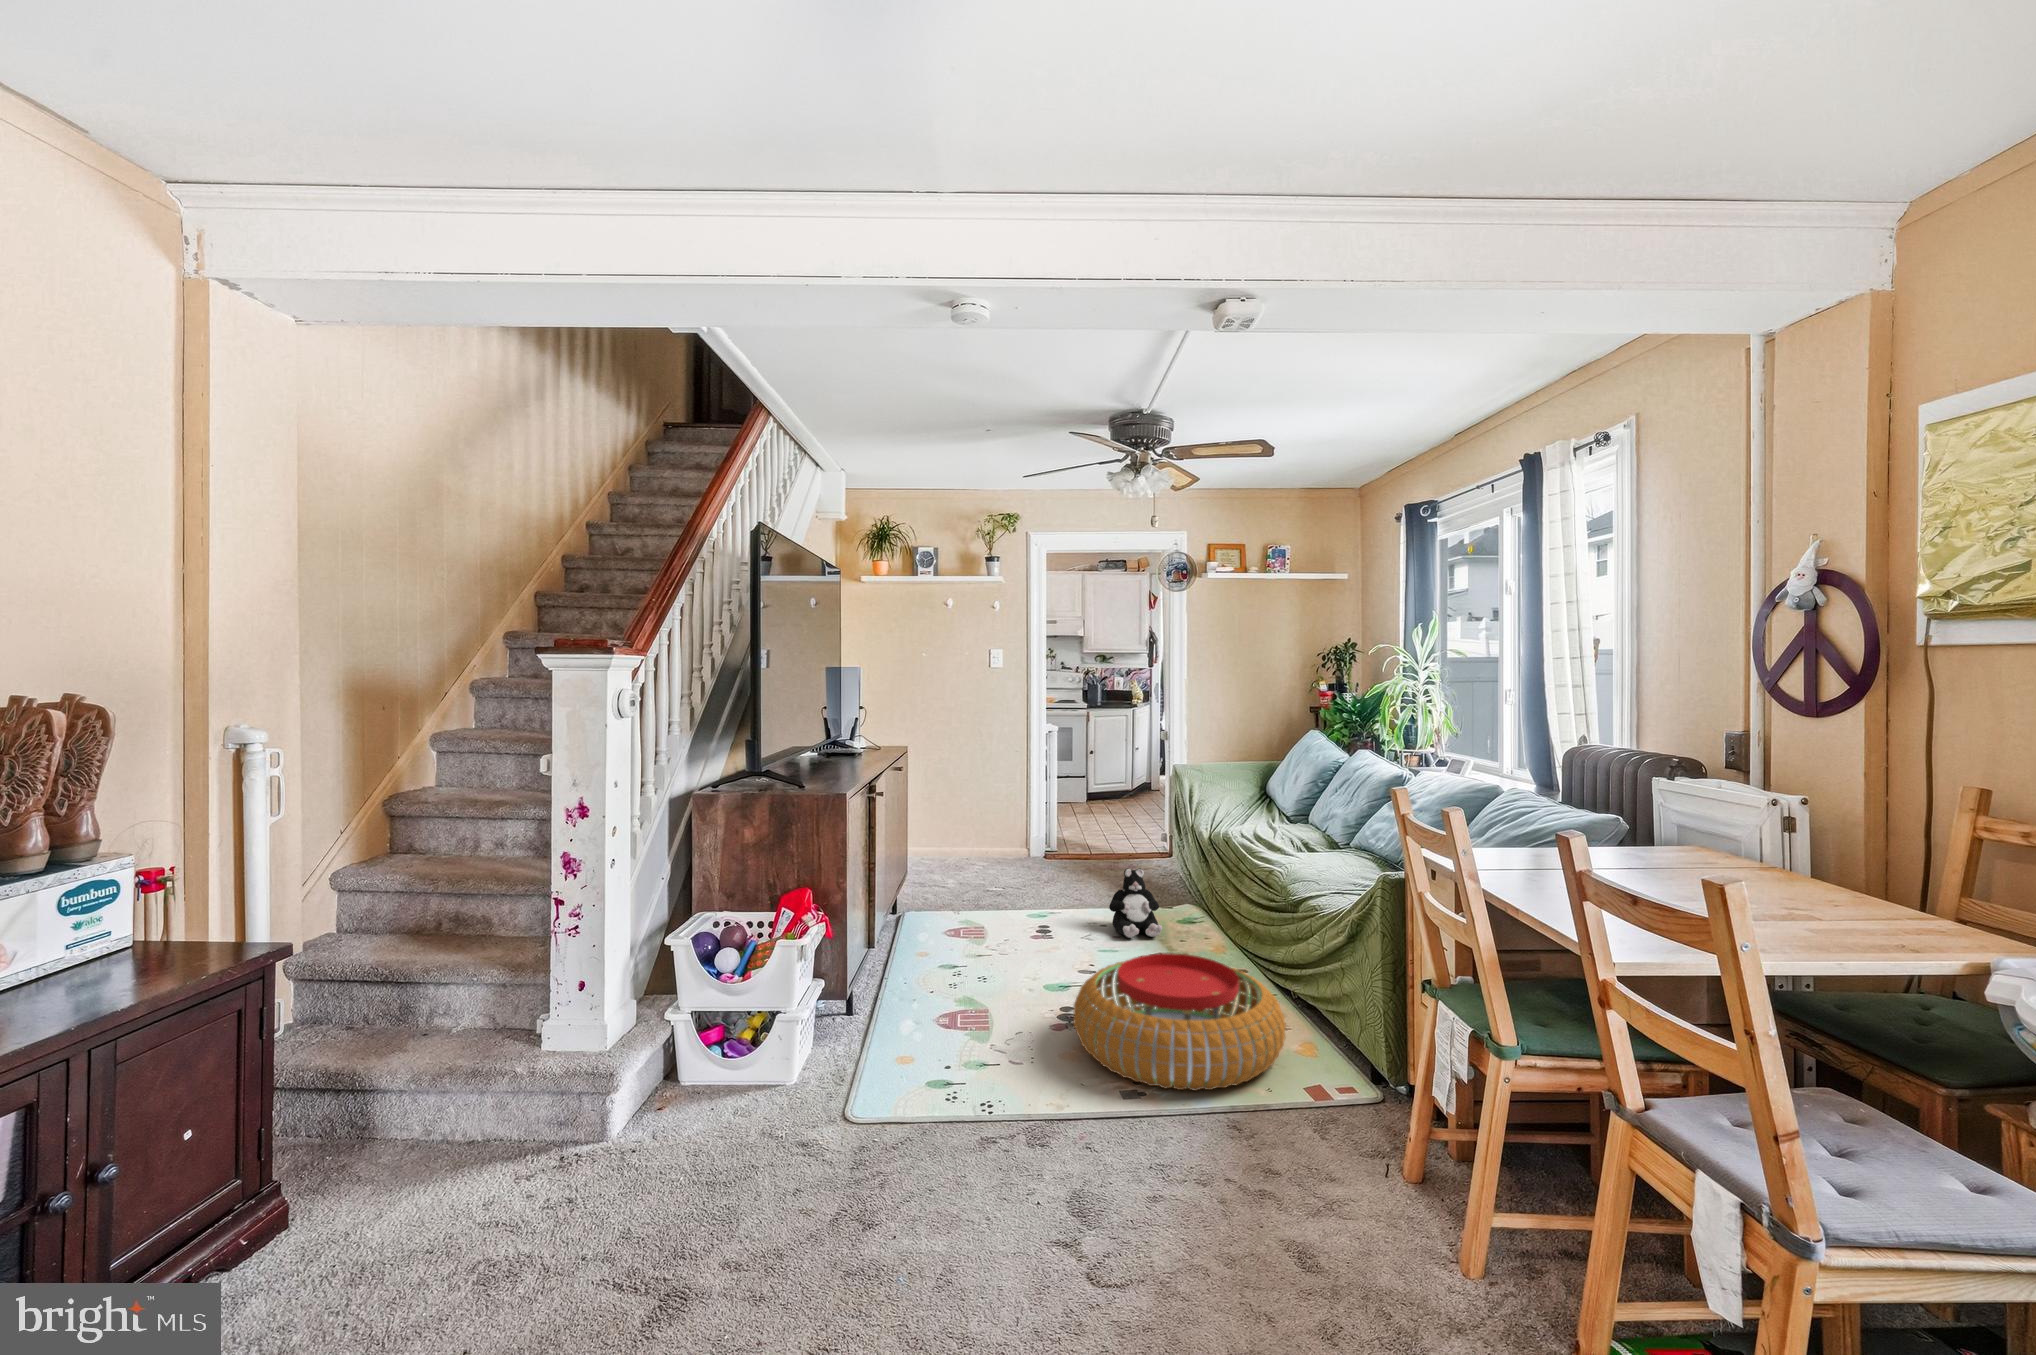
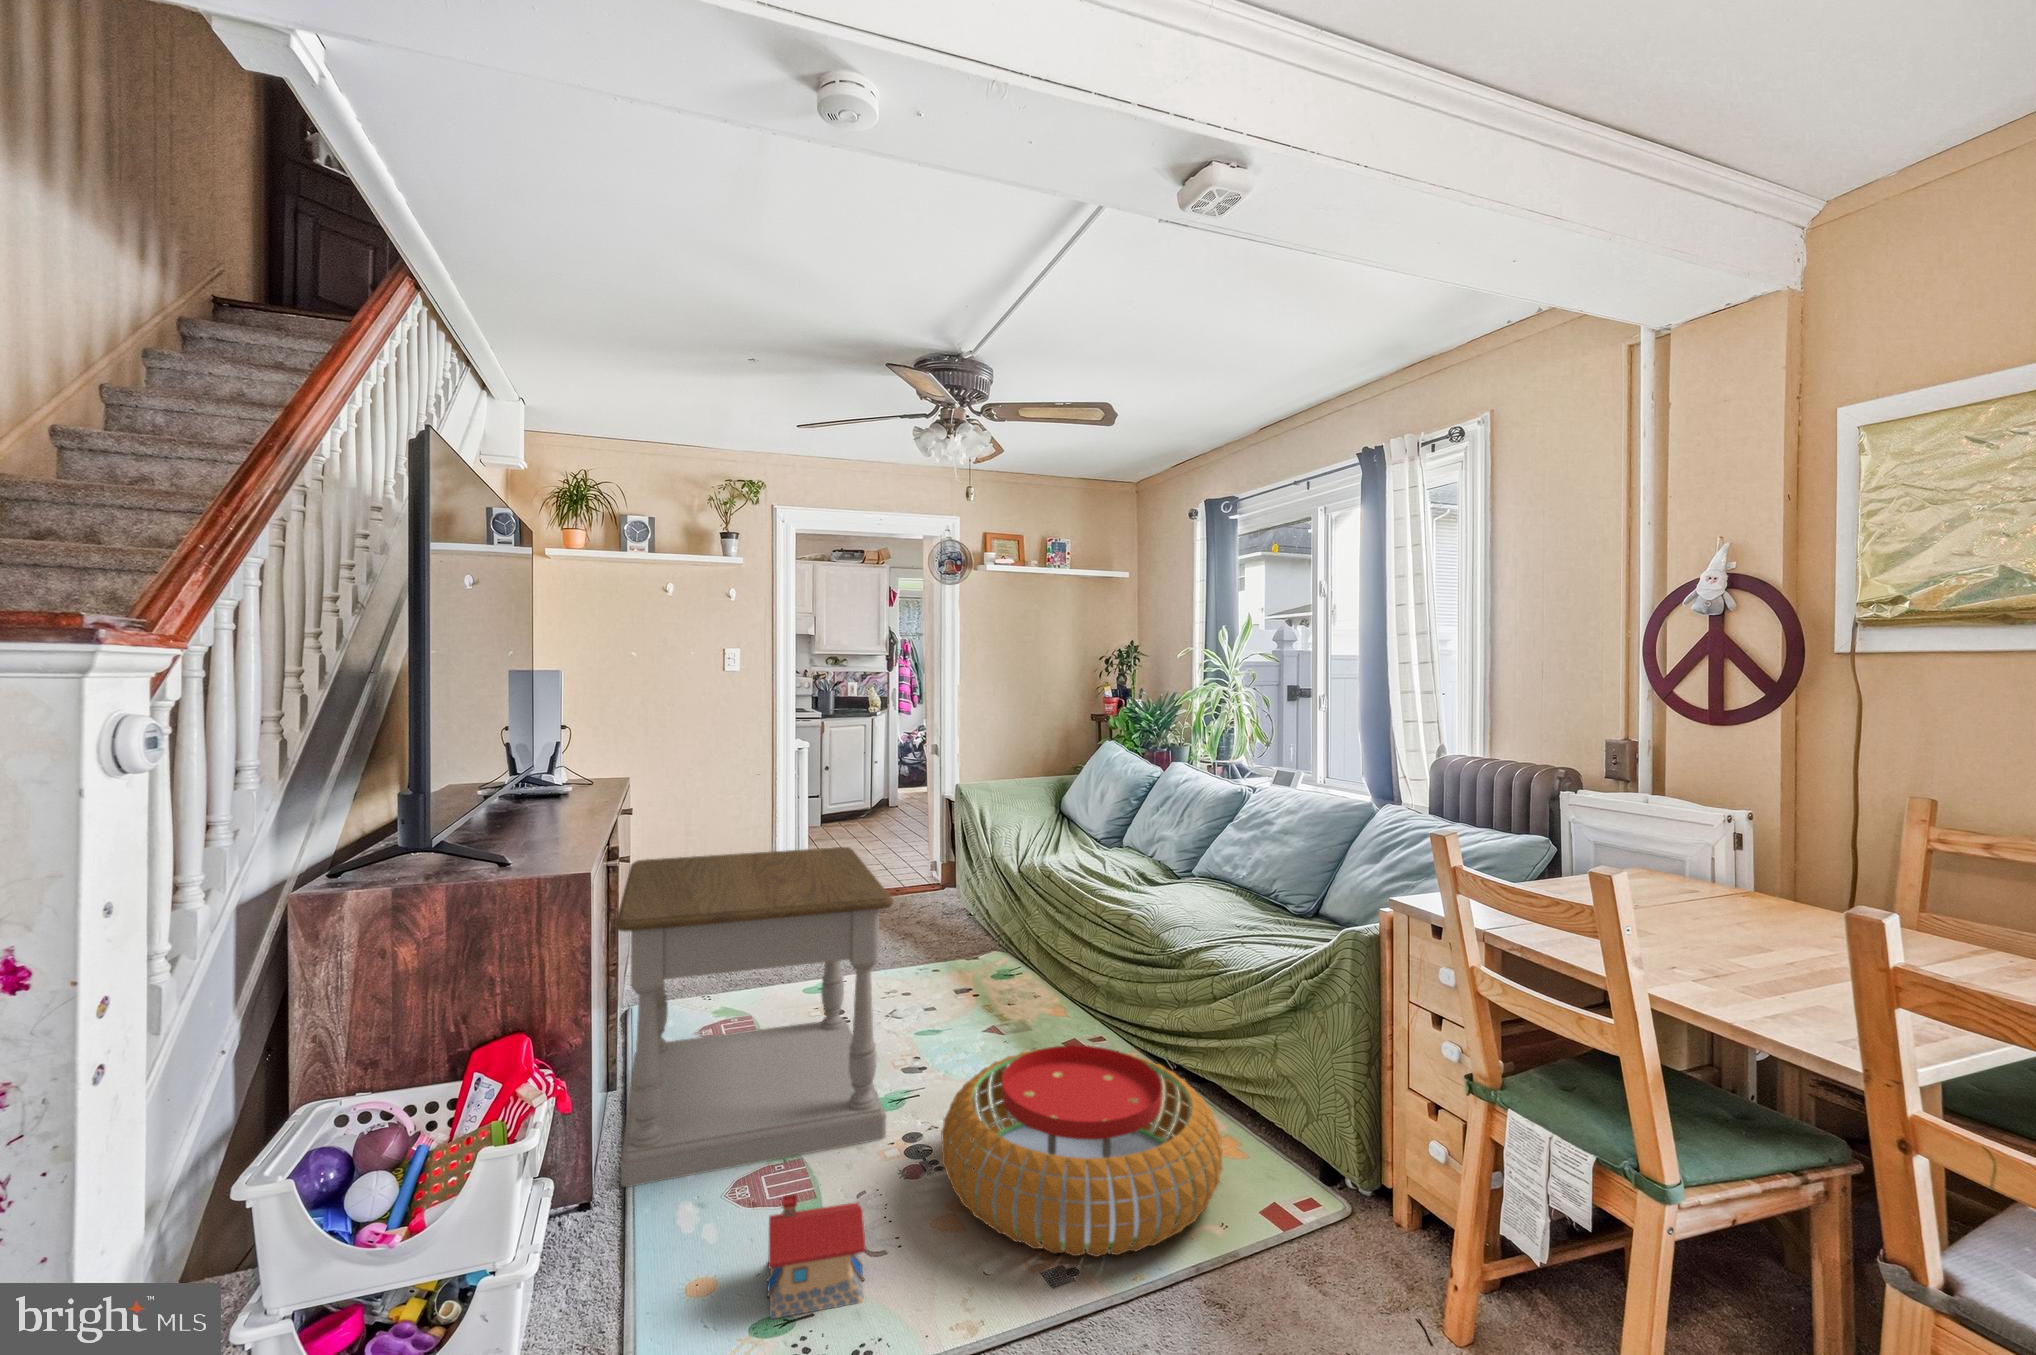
side table: none [870,801,1055,1009] -> present [615,847,893,1187]
plush toy: present [1109,868,1162,938] -> none [917,918,986,1009]
toy house: none [941,1012,1008,1083] -> present [767,1194,866,1319]

